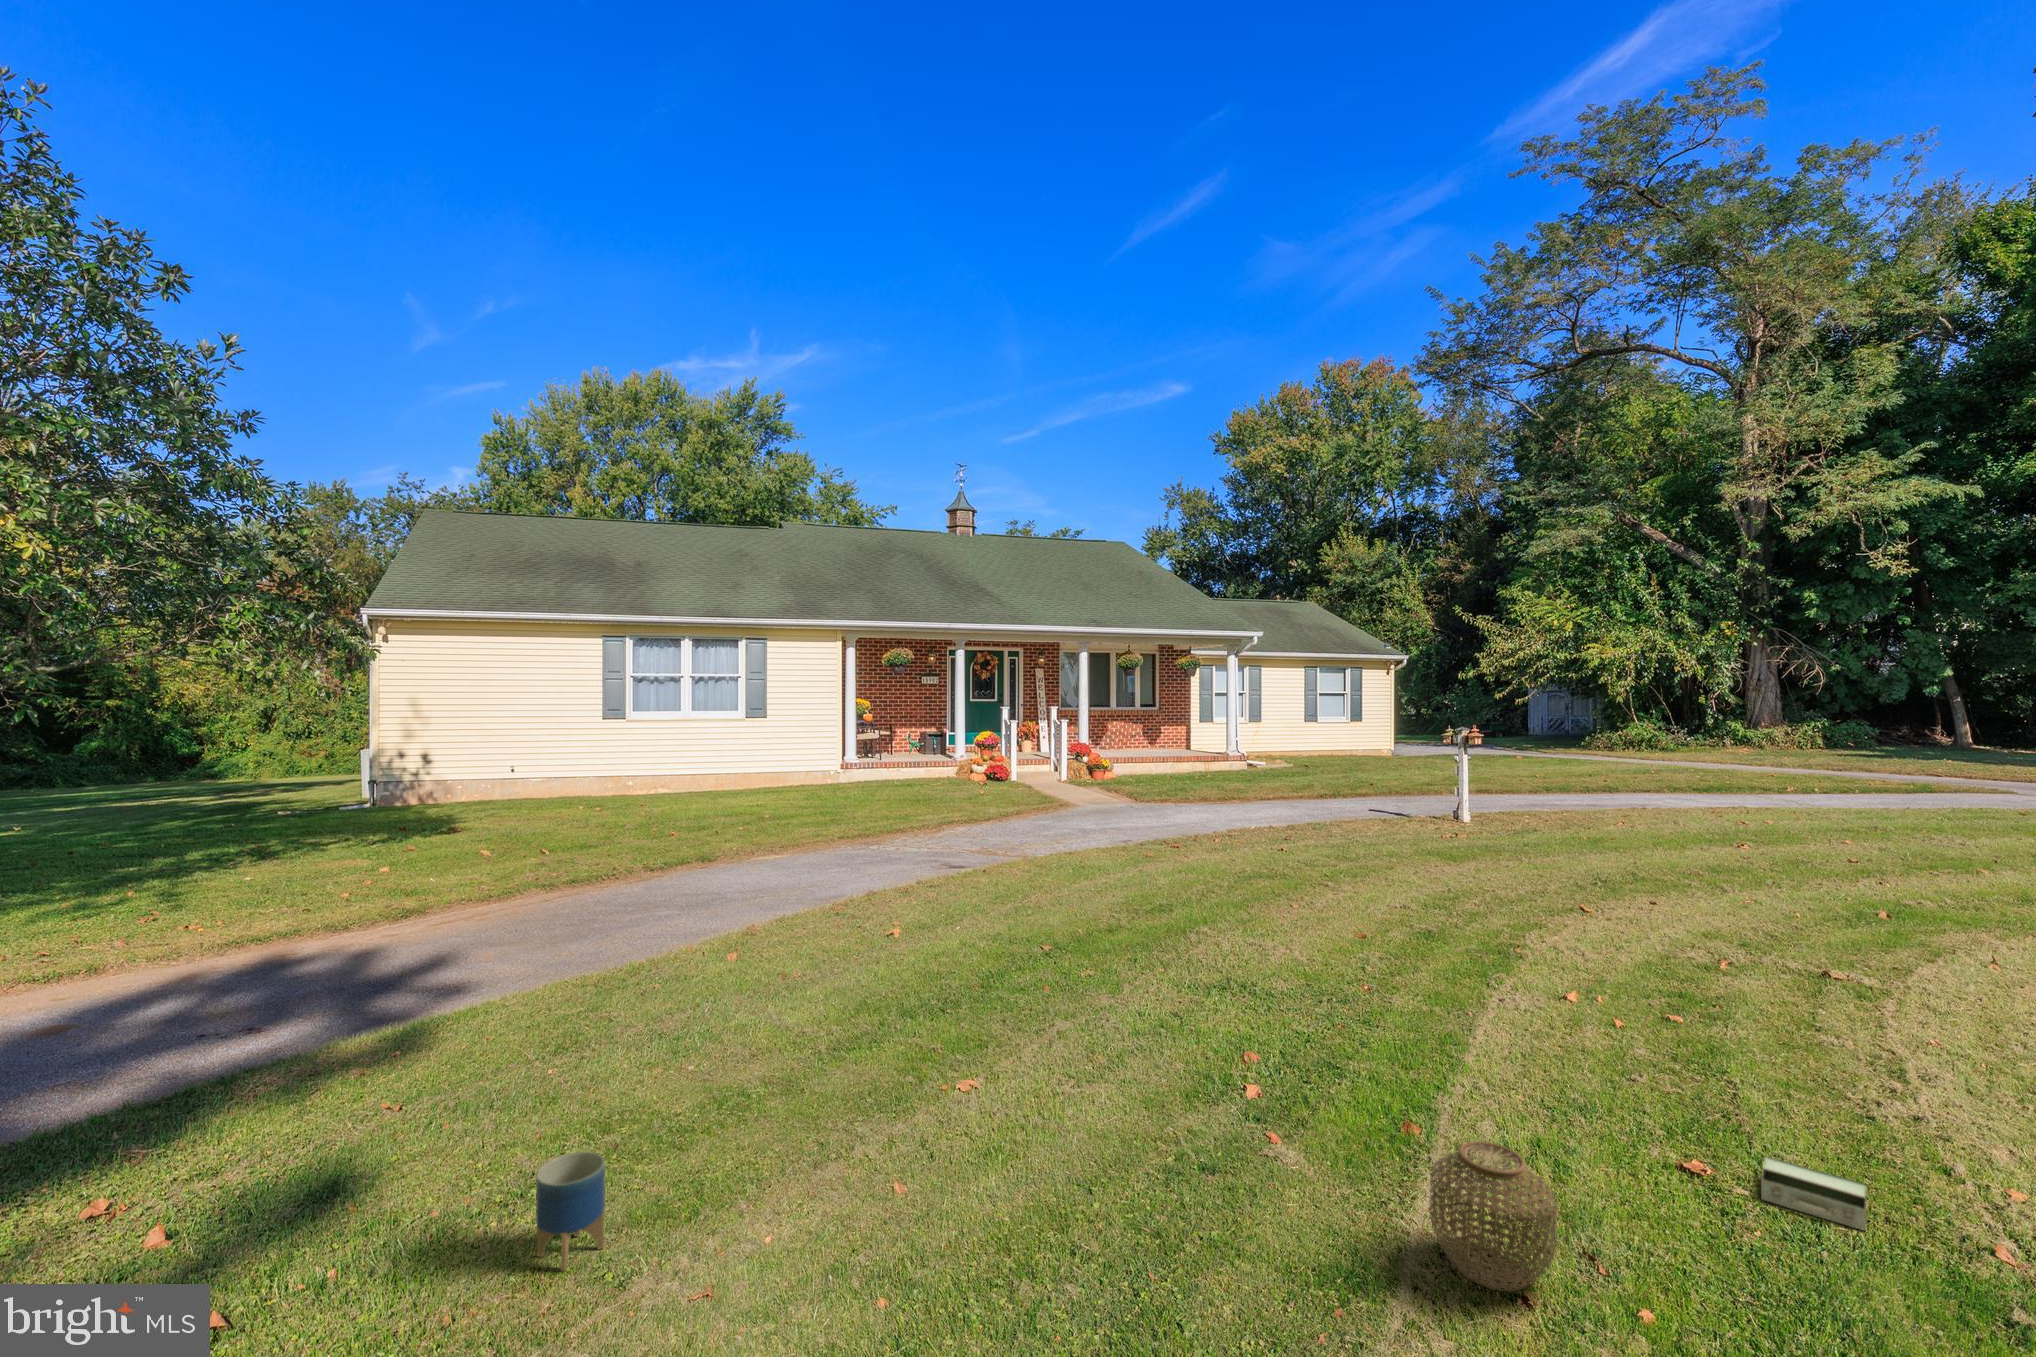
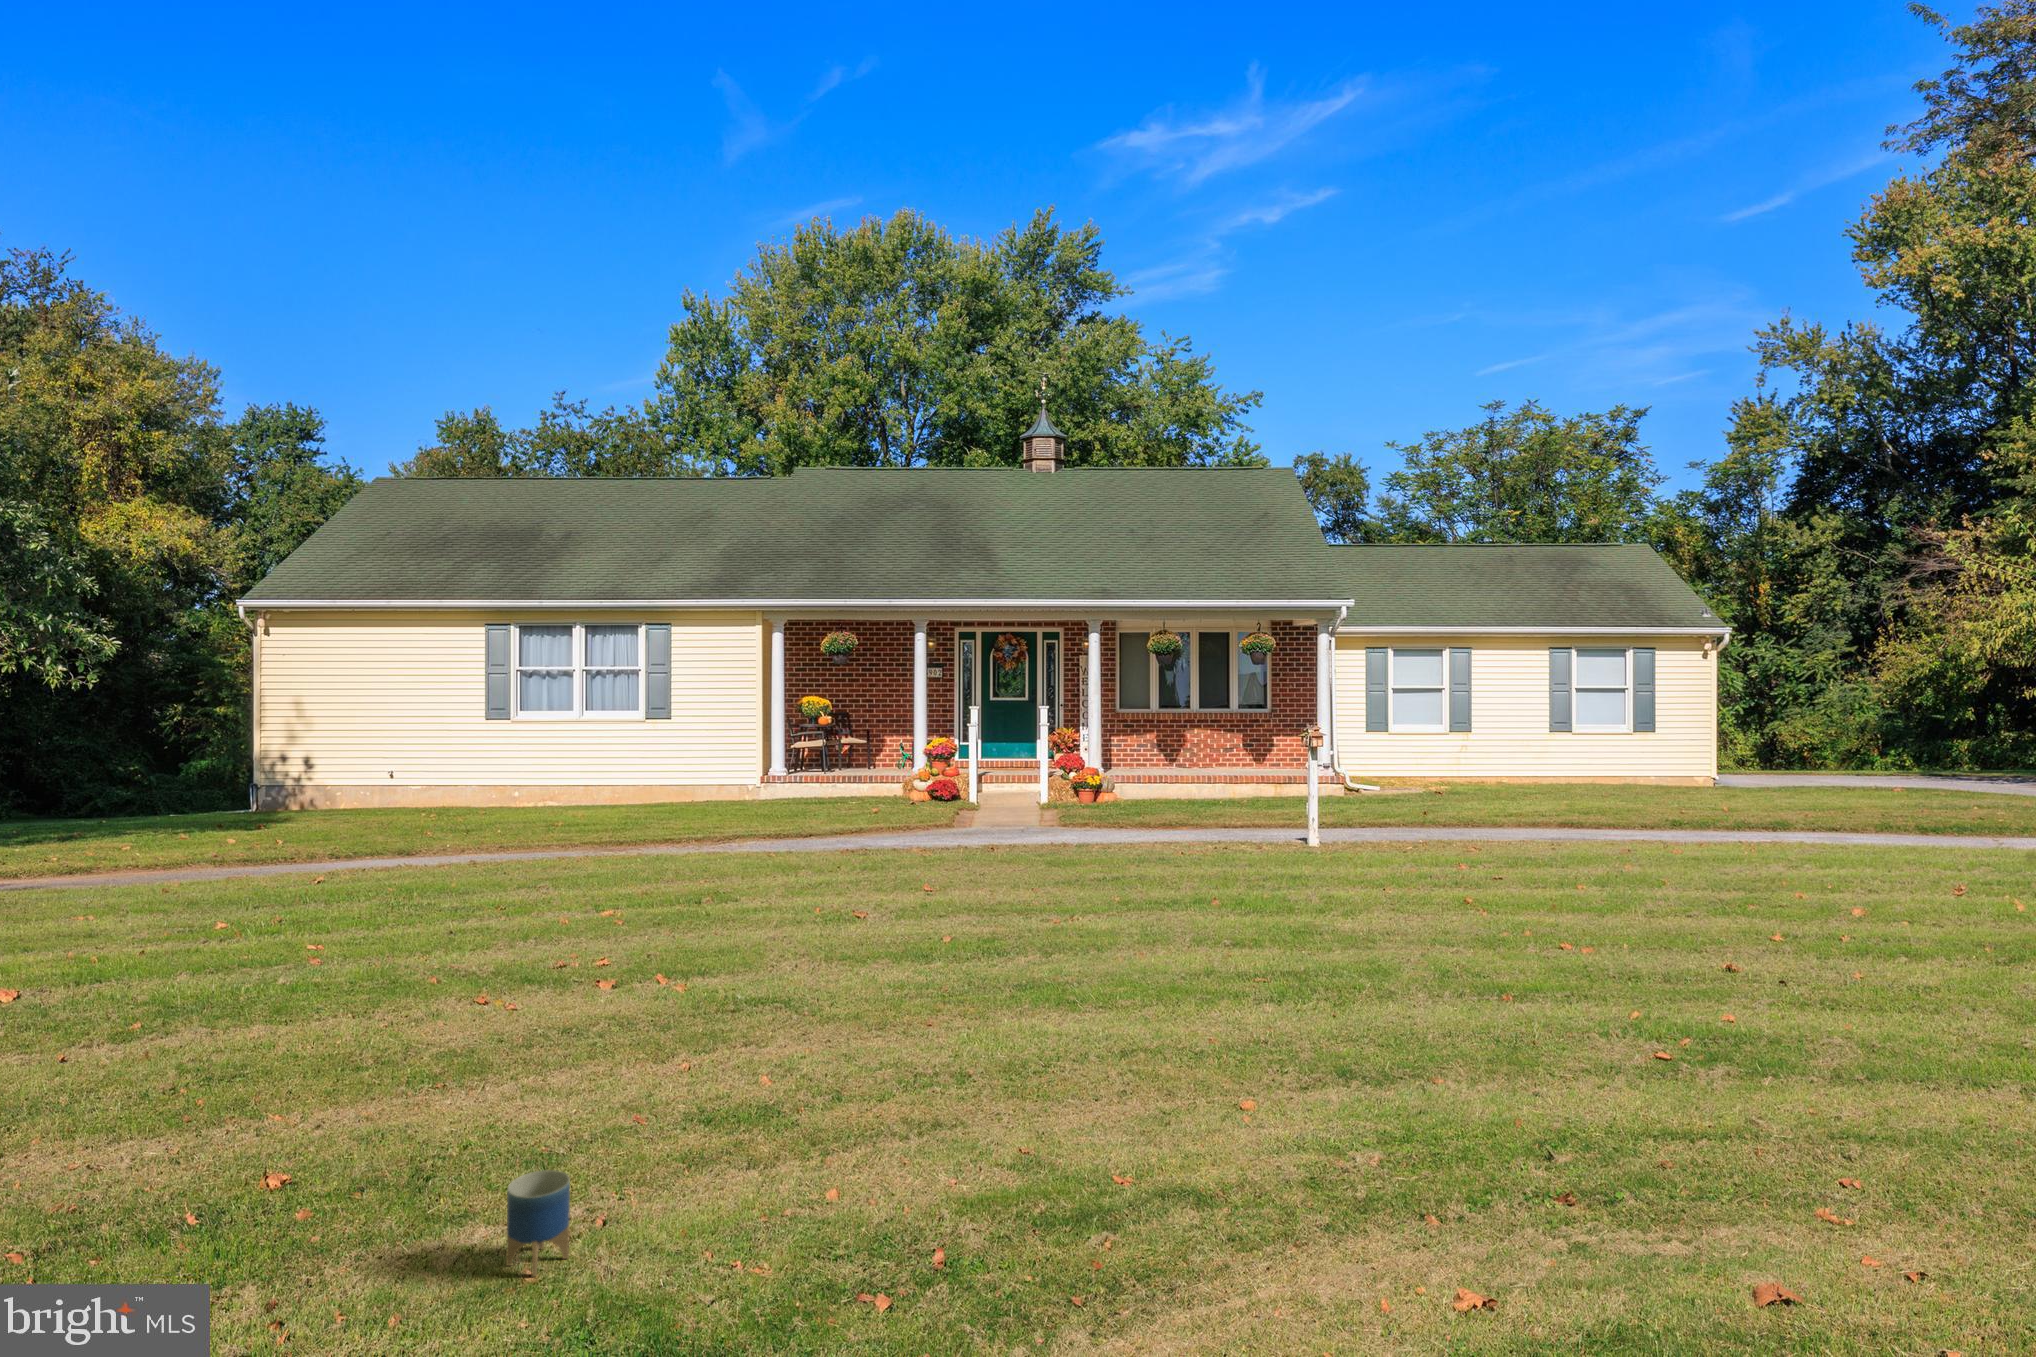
woven basket: present [1430,1141,1557,1291] -> none [1329,1157,1435,1286]
toolbox: present [1761,1156,1867,1231] -> none [1635,1177,1727,1239]

